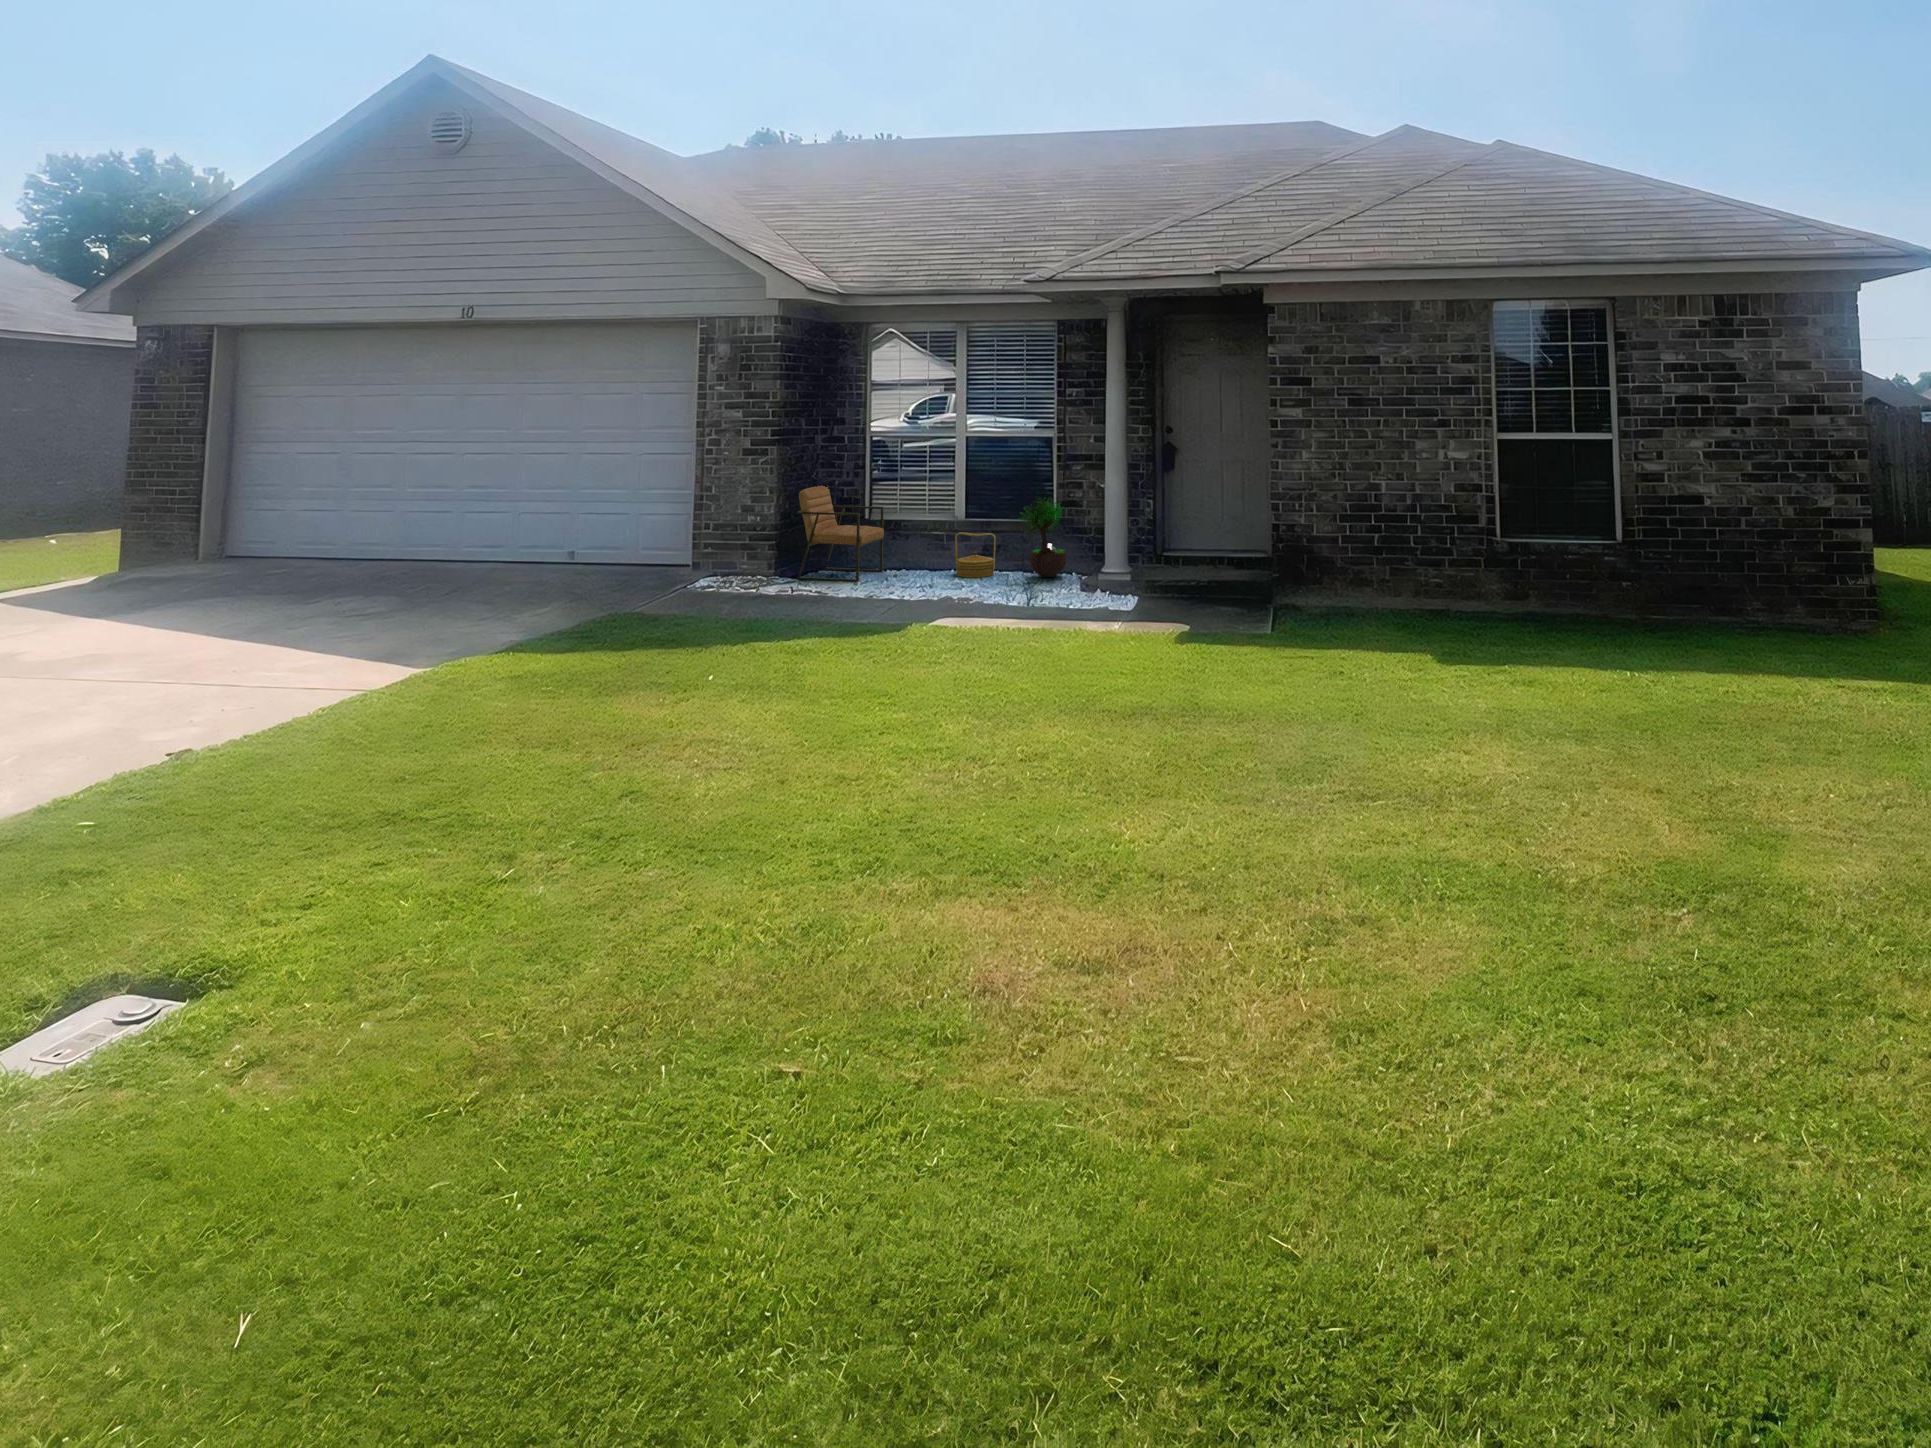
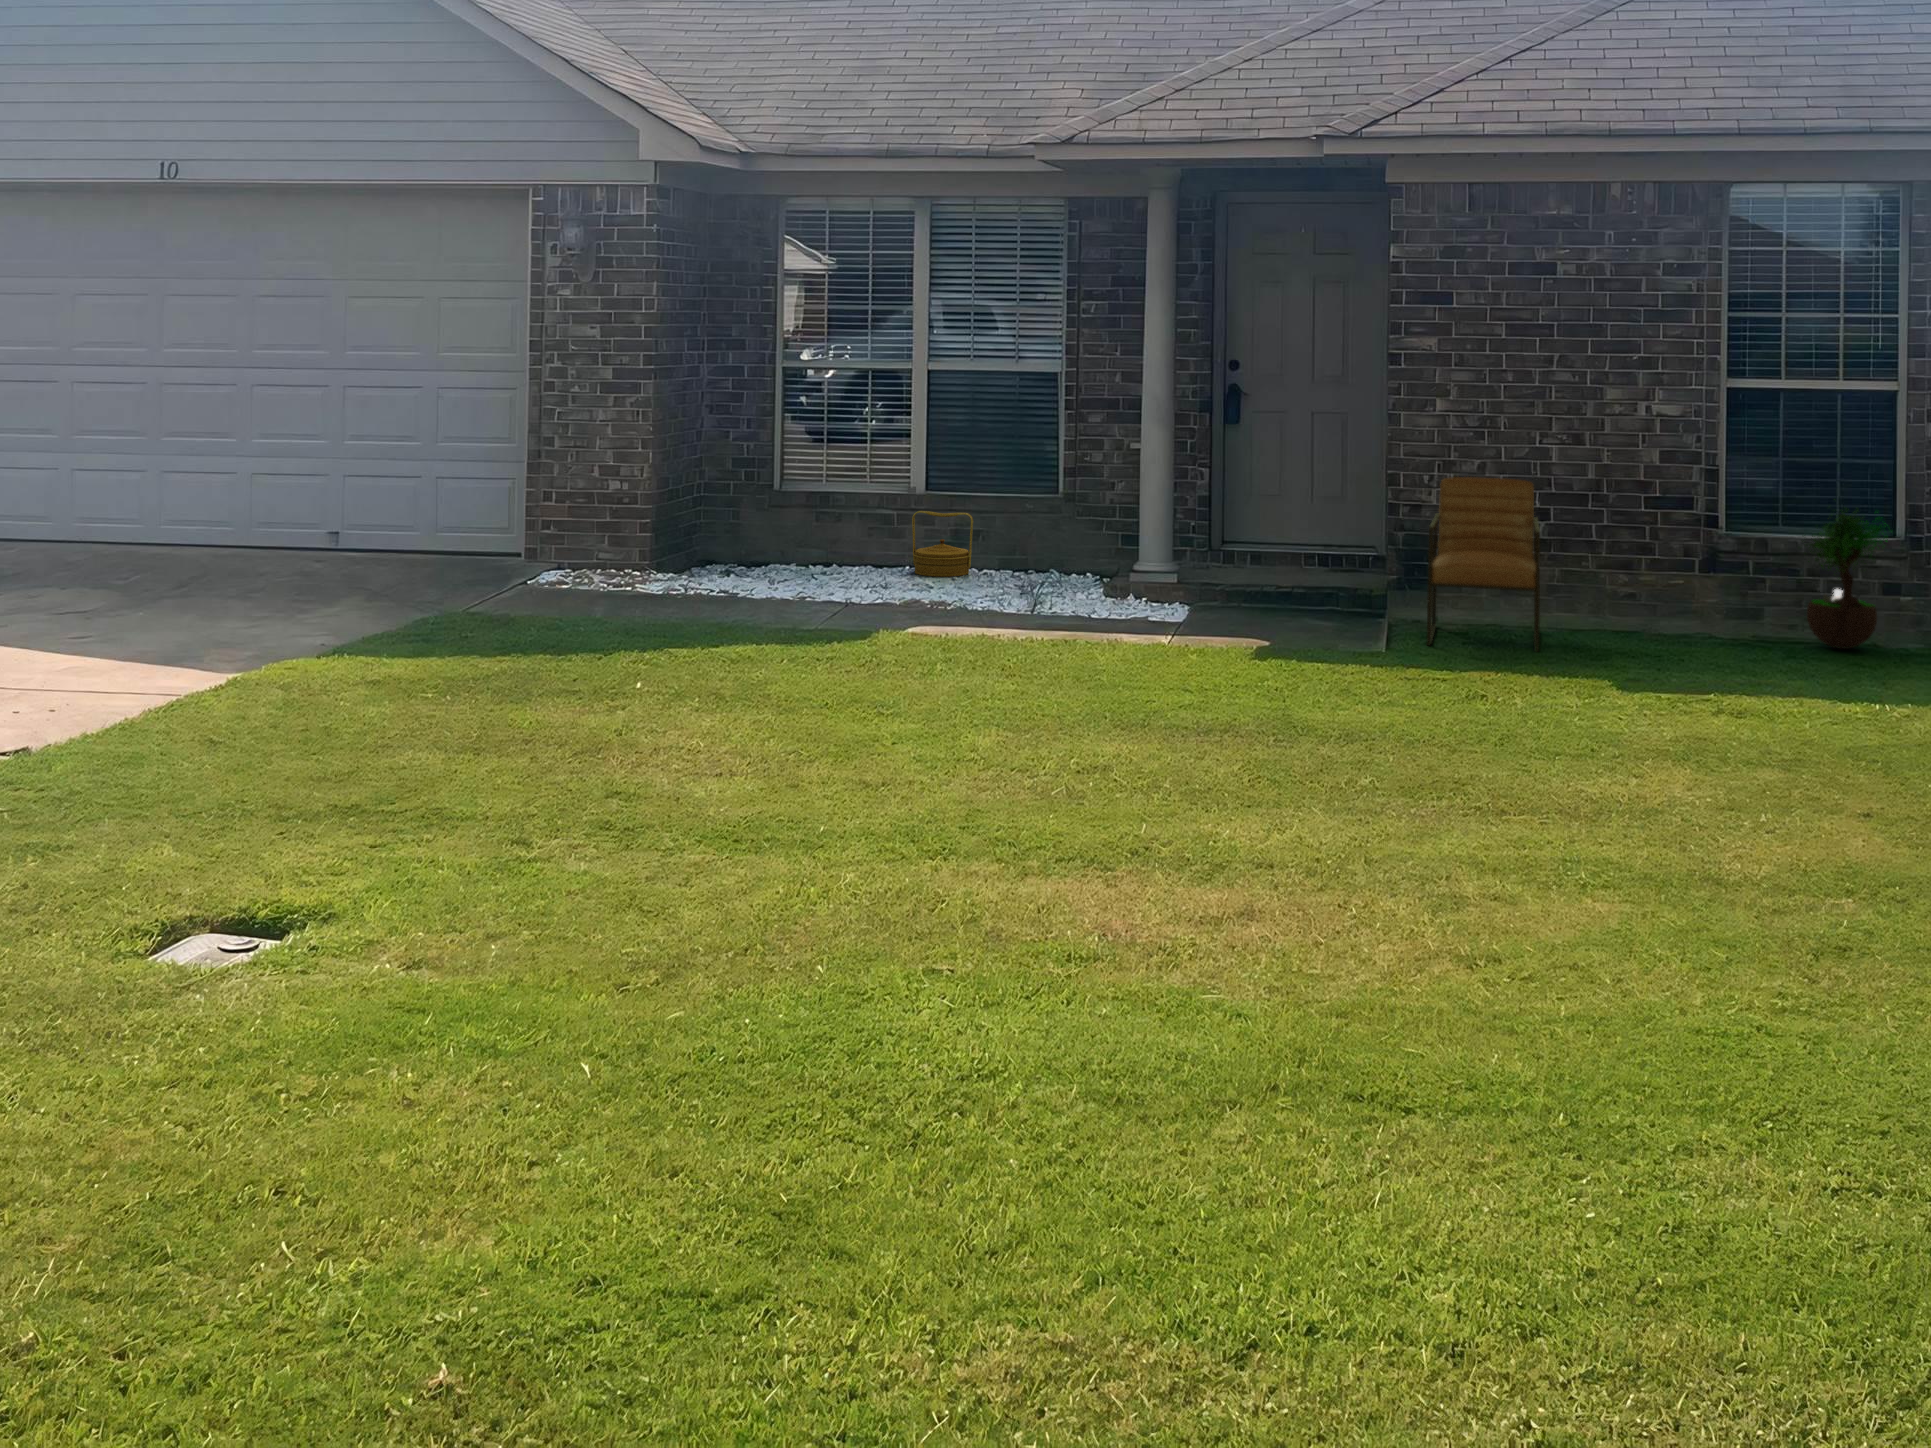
chair: present [797,485,884,582] -> present [1427,477,1540,652]
potted tree: present [1019,497,1066,577] -> present [1807,499,1888,649]

